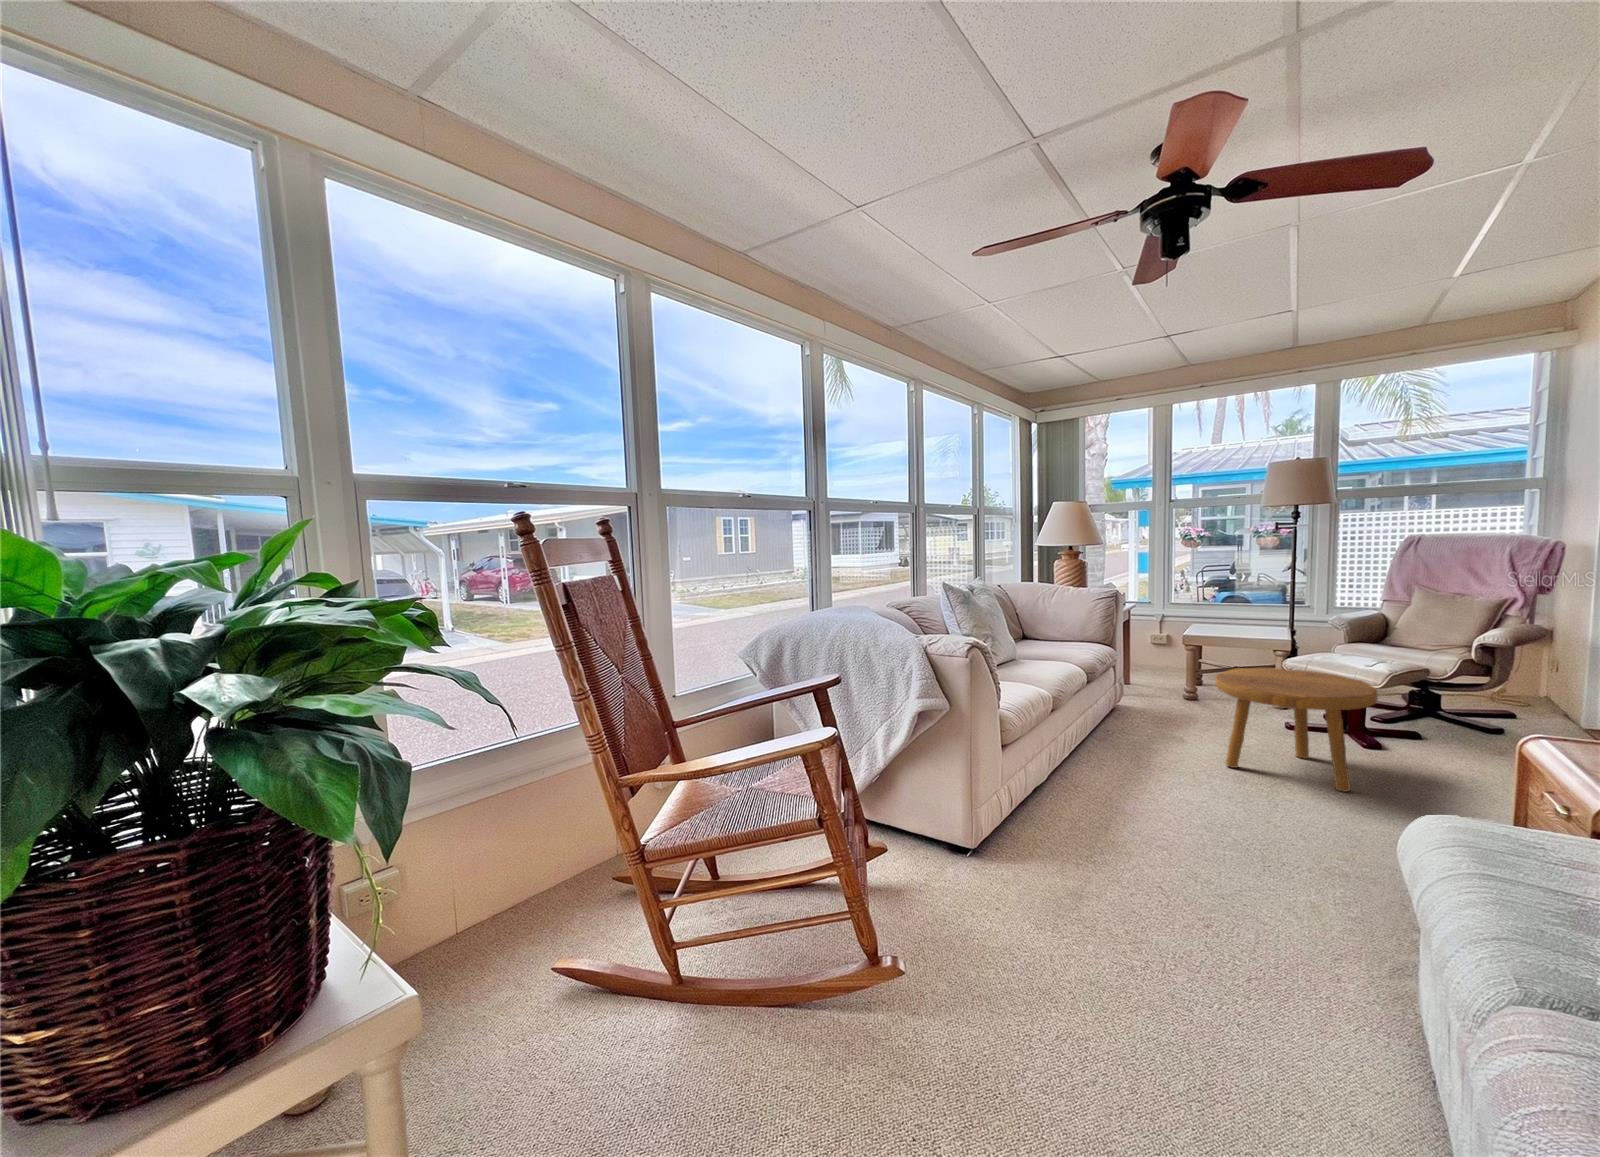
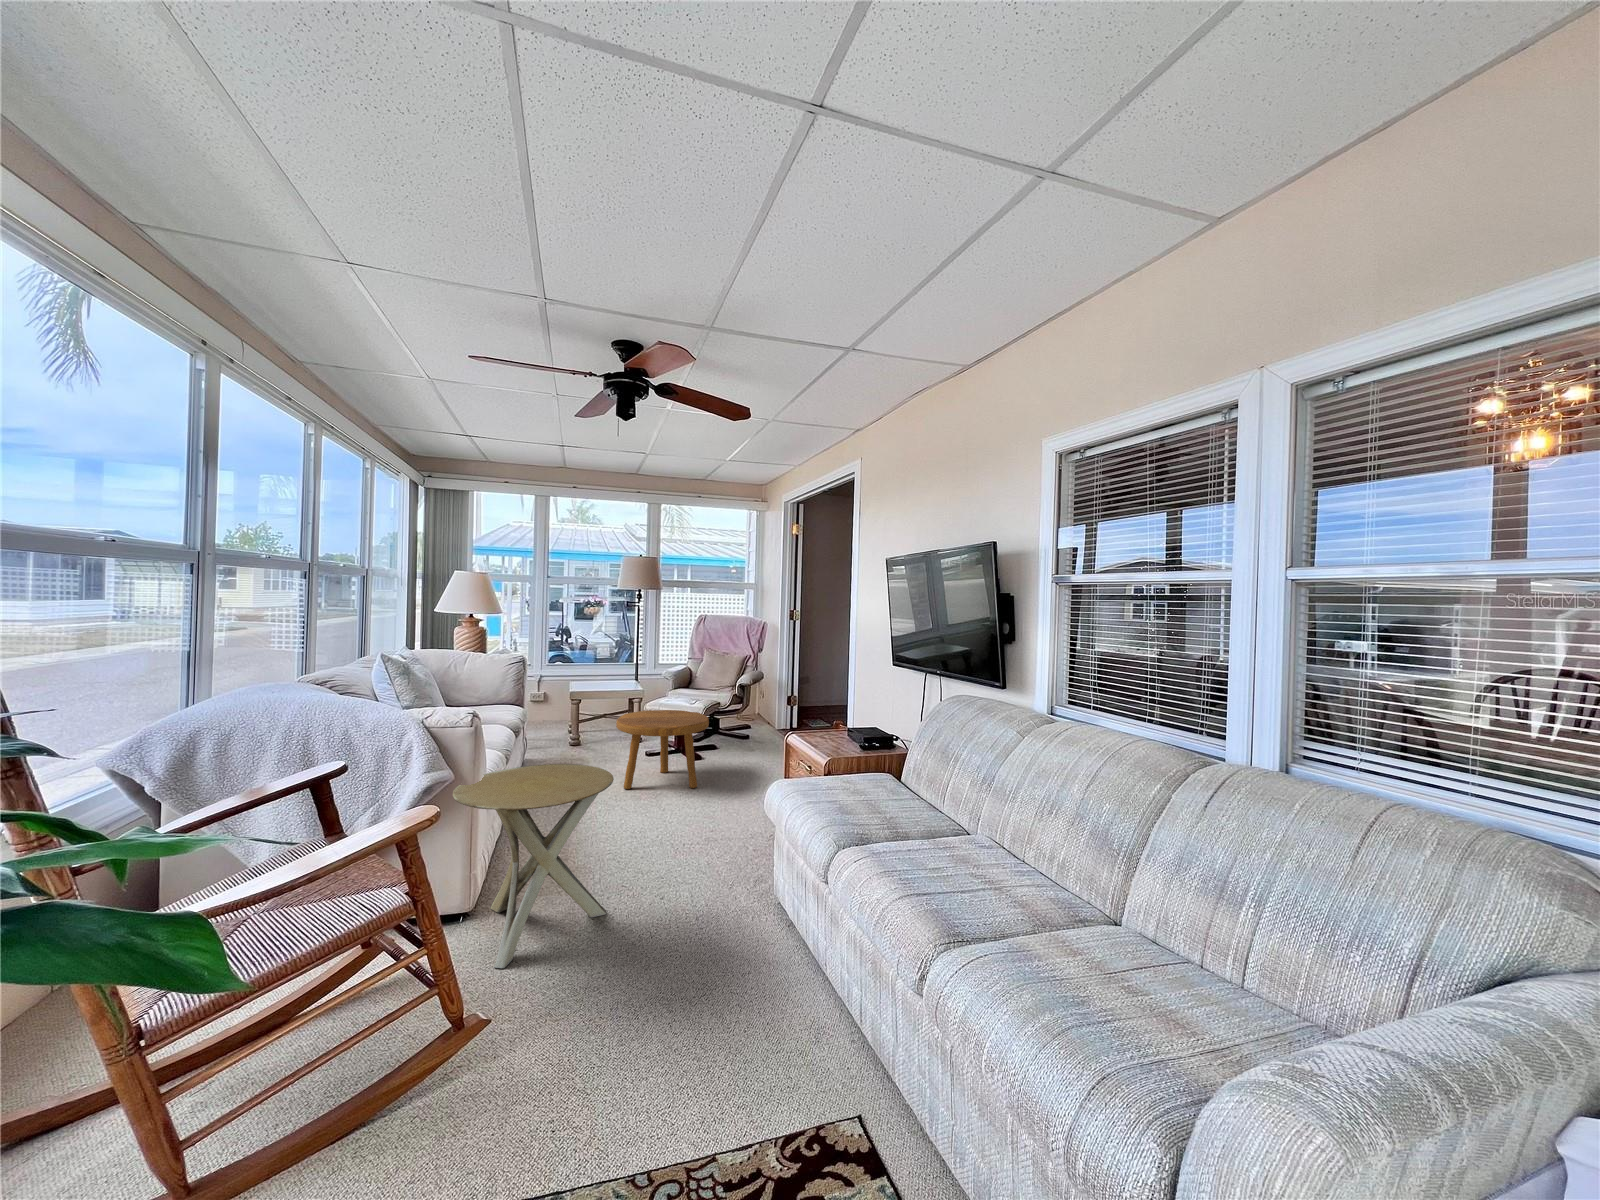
side table: none [942,710,1123,920] -> present [452,764,614,968]

